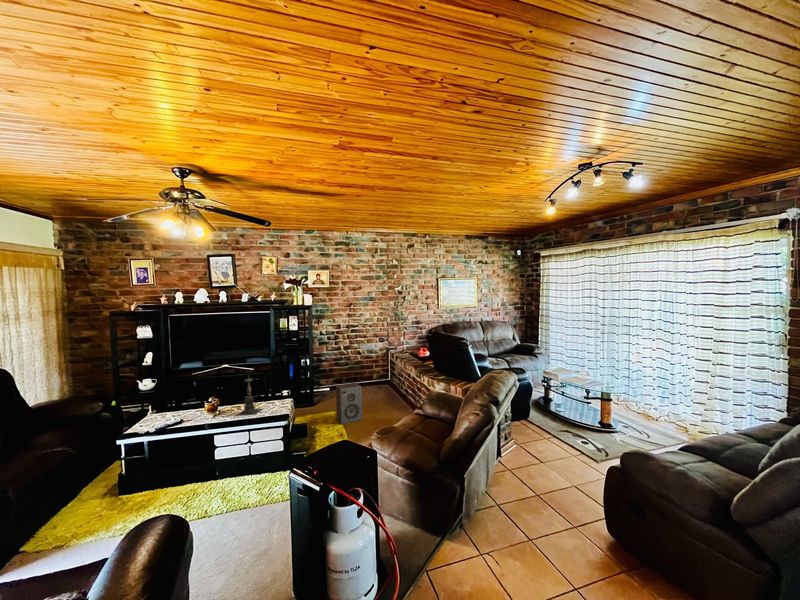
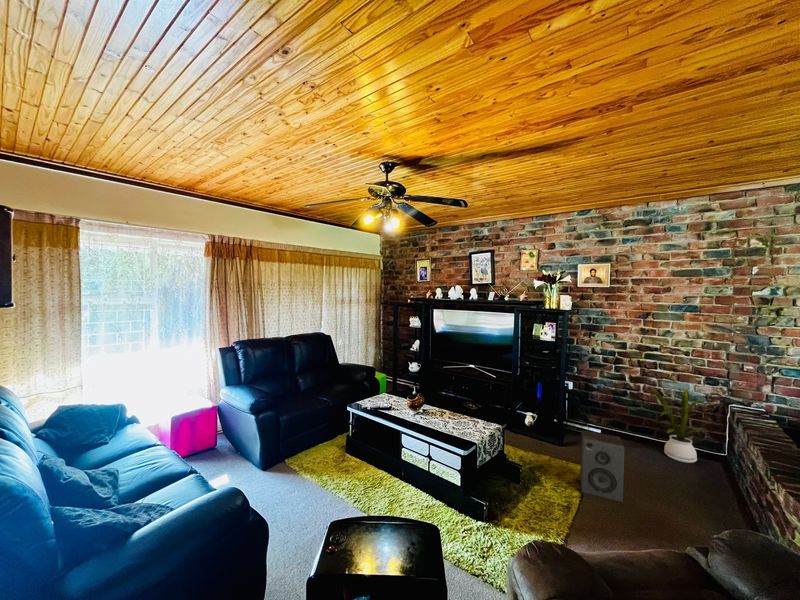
house plant: none [355,345,384,390] -> present [651,379,705,463]
candle holder: present [236,378,262,416] -> none [429,379,460,429]

